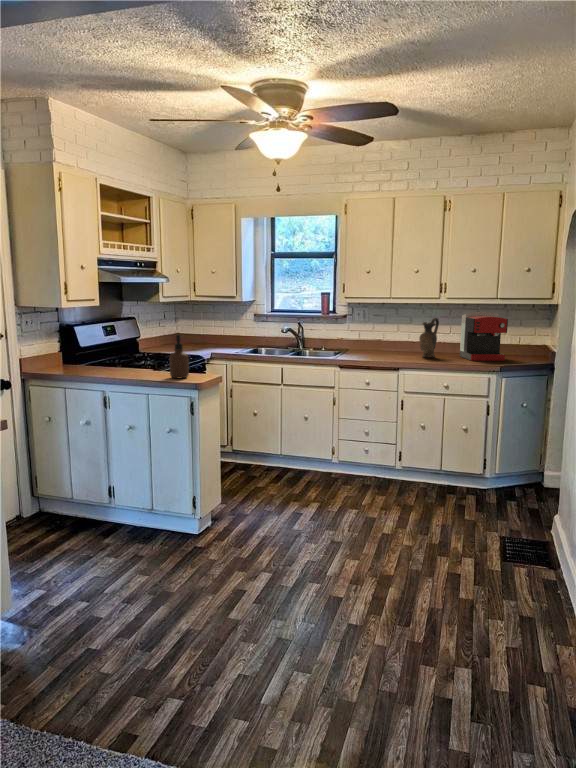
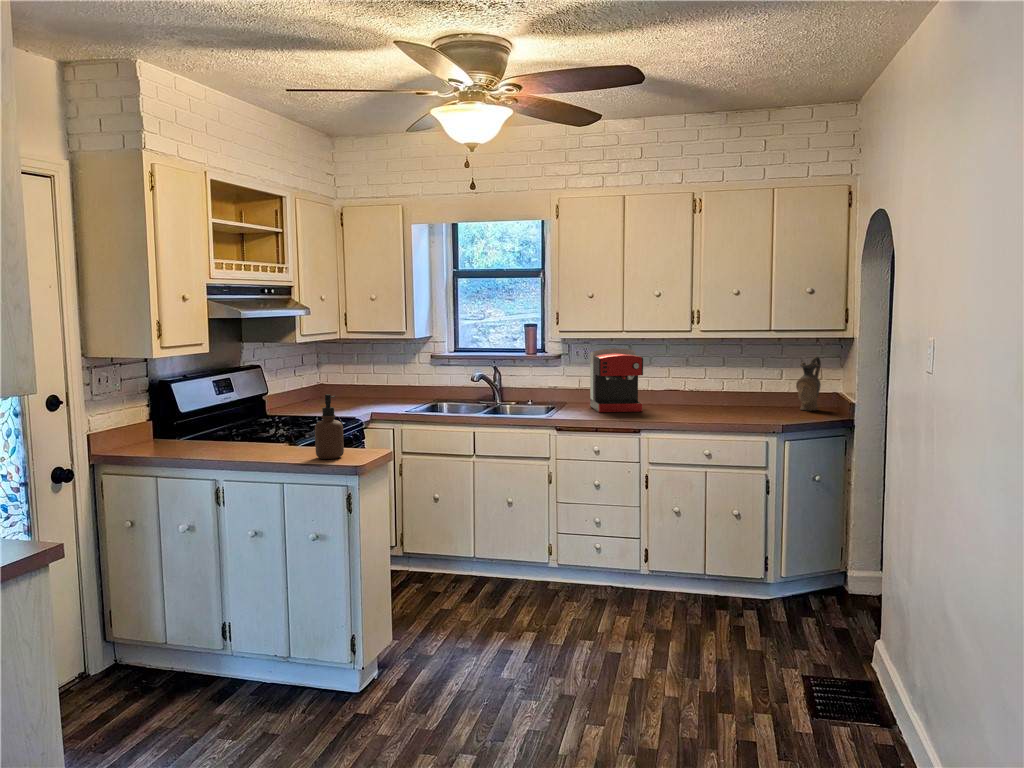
coffee maker: present [460,312,508,361] -> present [590,348,643,412]
ceramic pitcher: present [419,318,439,357] -> present [796,356,821,410]

